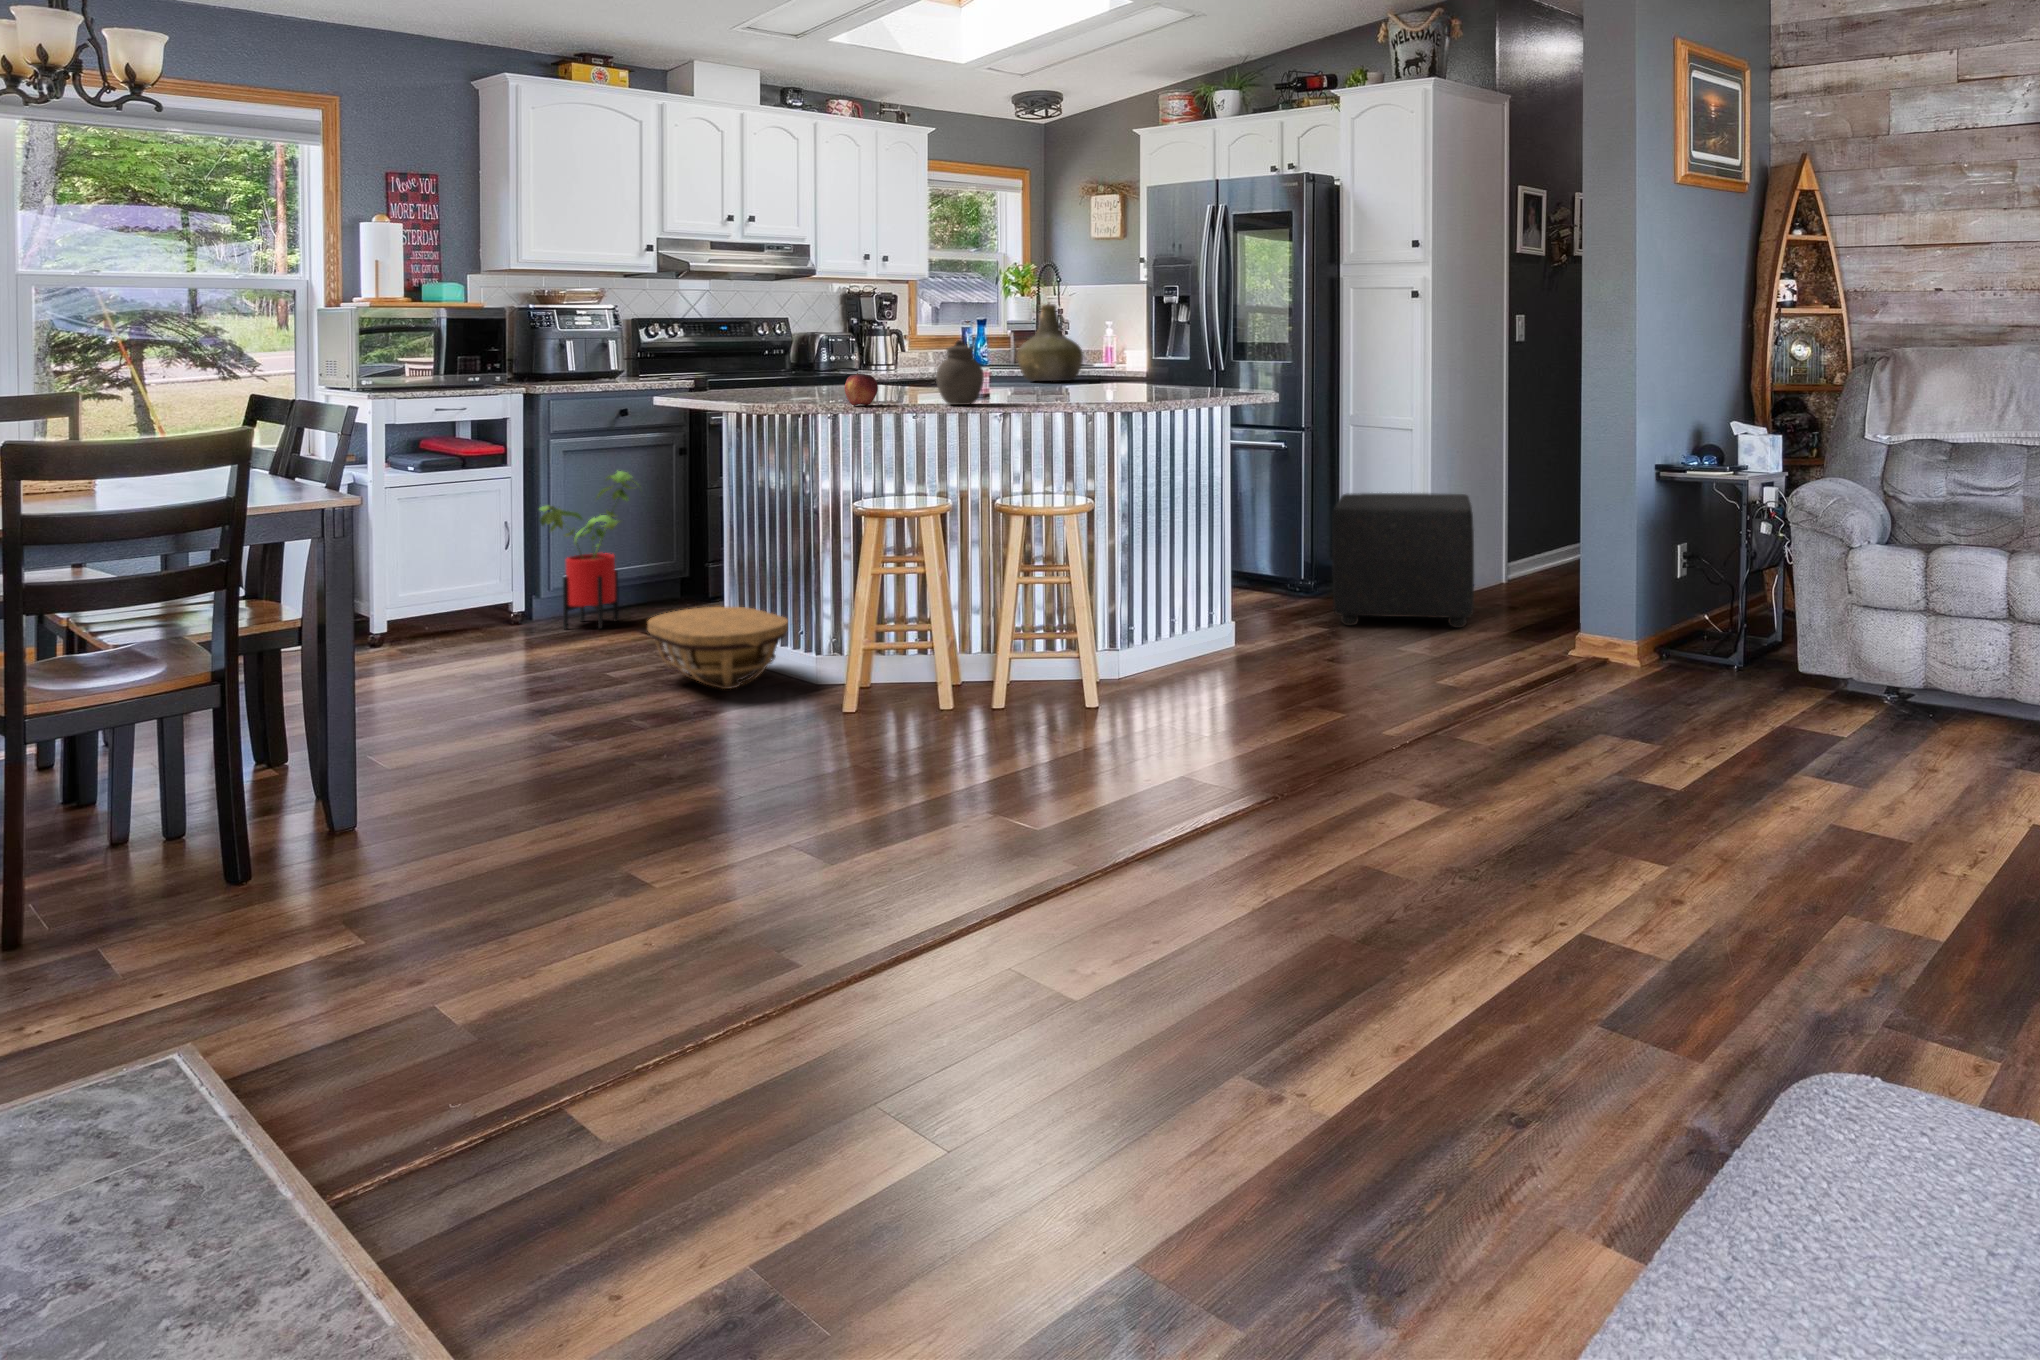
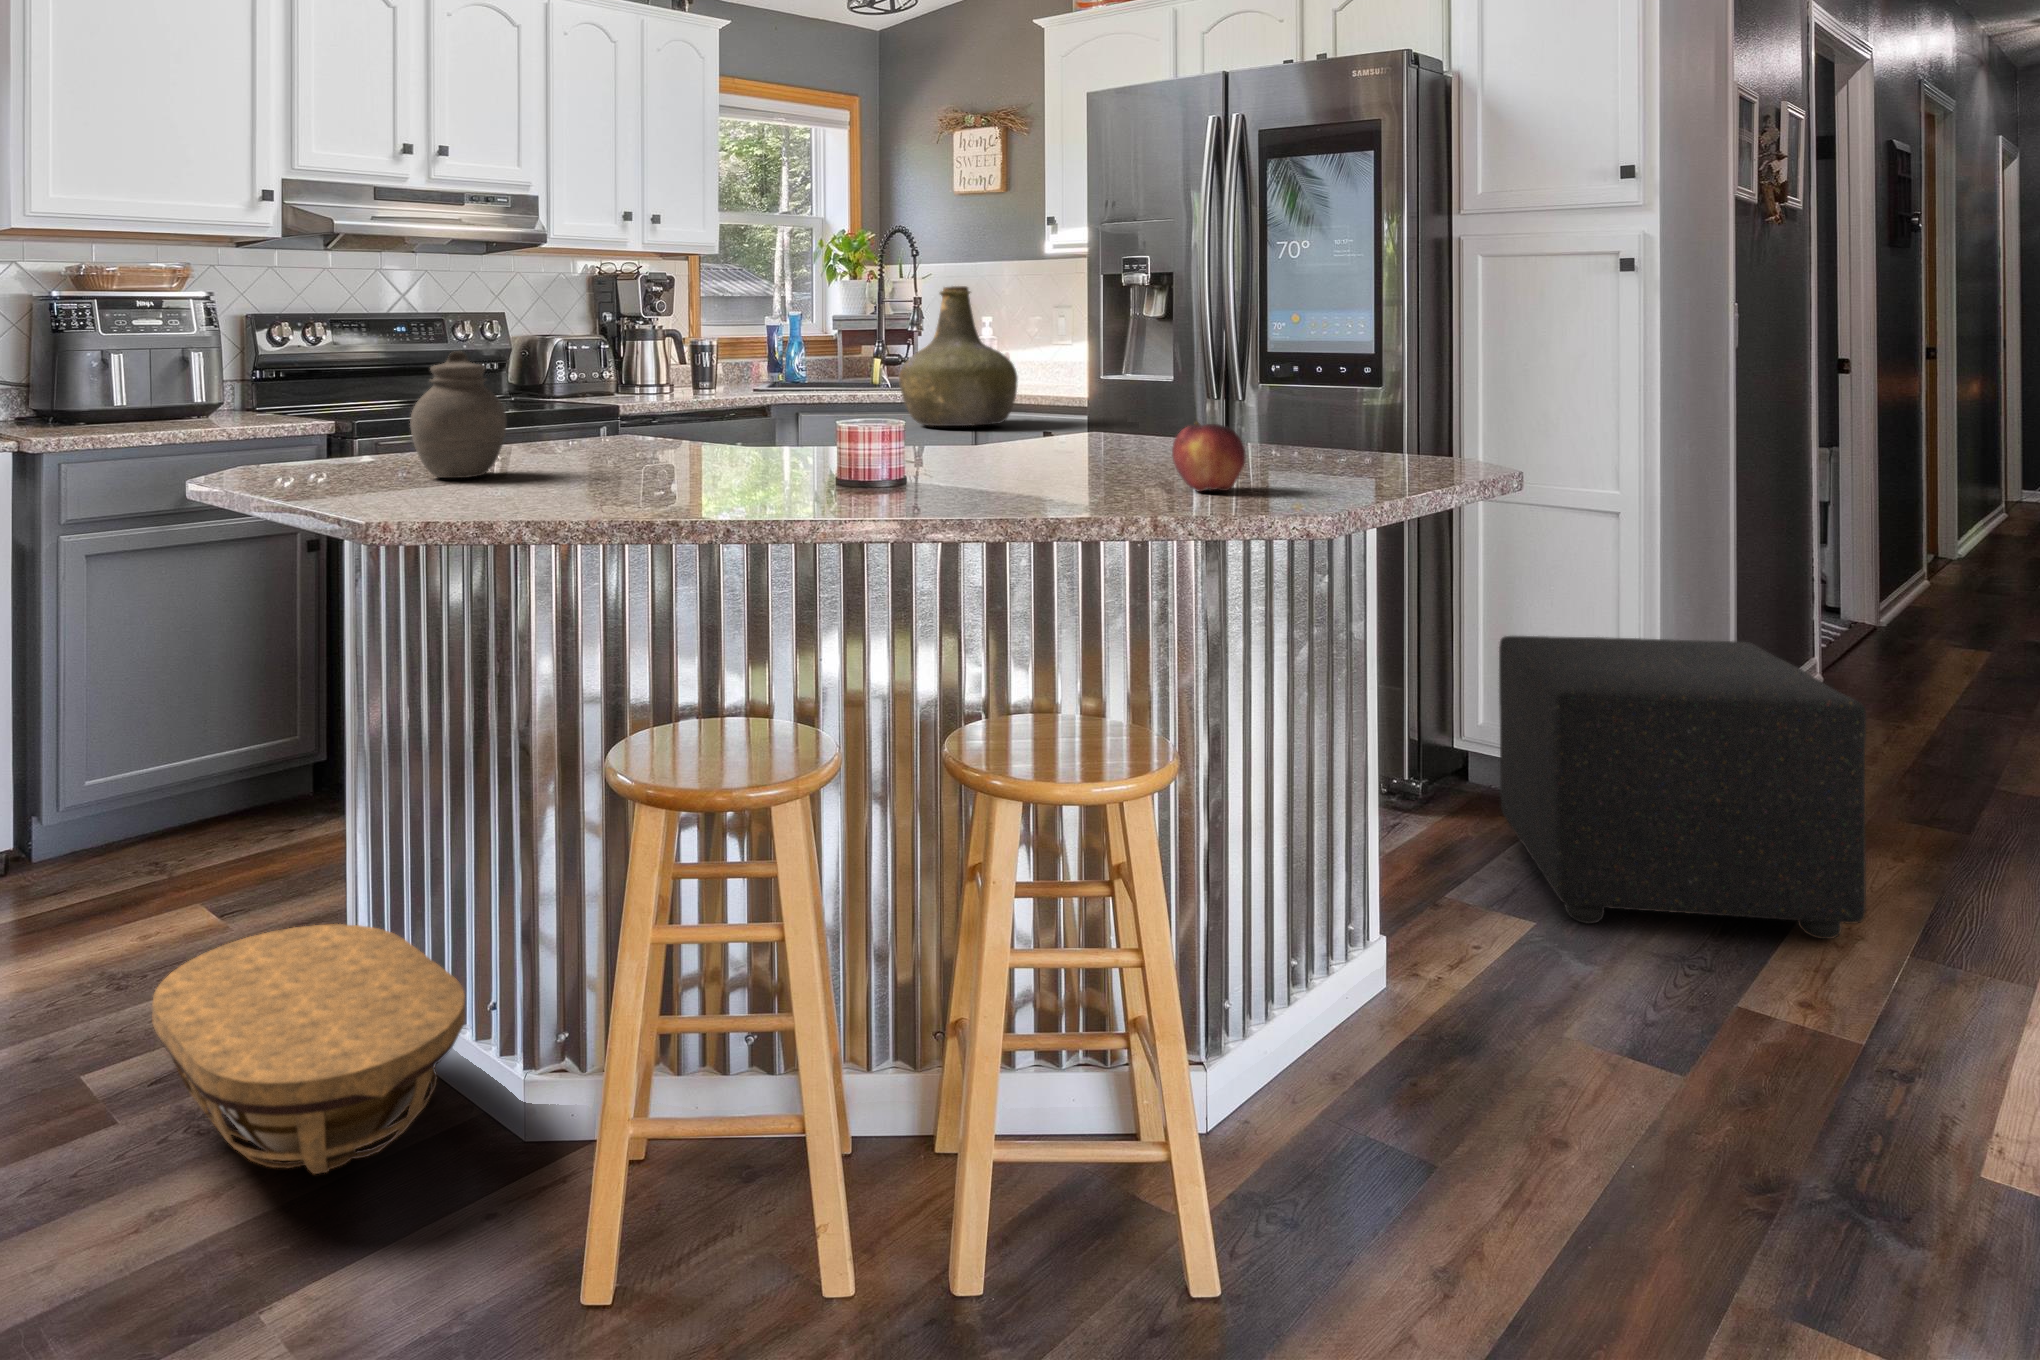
jar: present [936,340,984,405] -> present [410,351,507,478]
fruit: present [845,373,878,406] -> present [1172,422,1246,491]
house plant: present [540,471,641,629] -> none [24,594,223,900]

